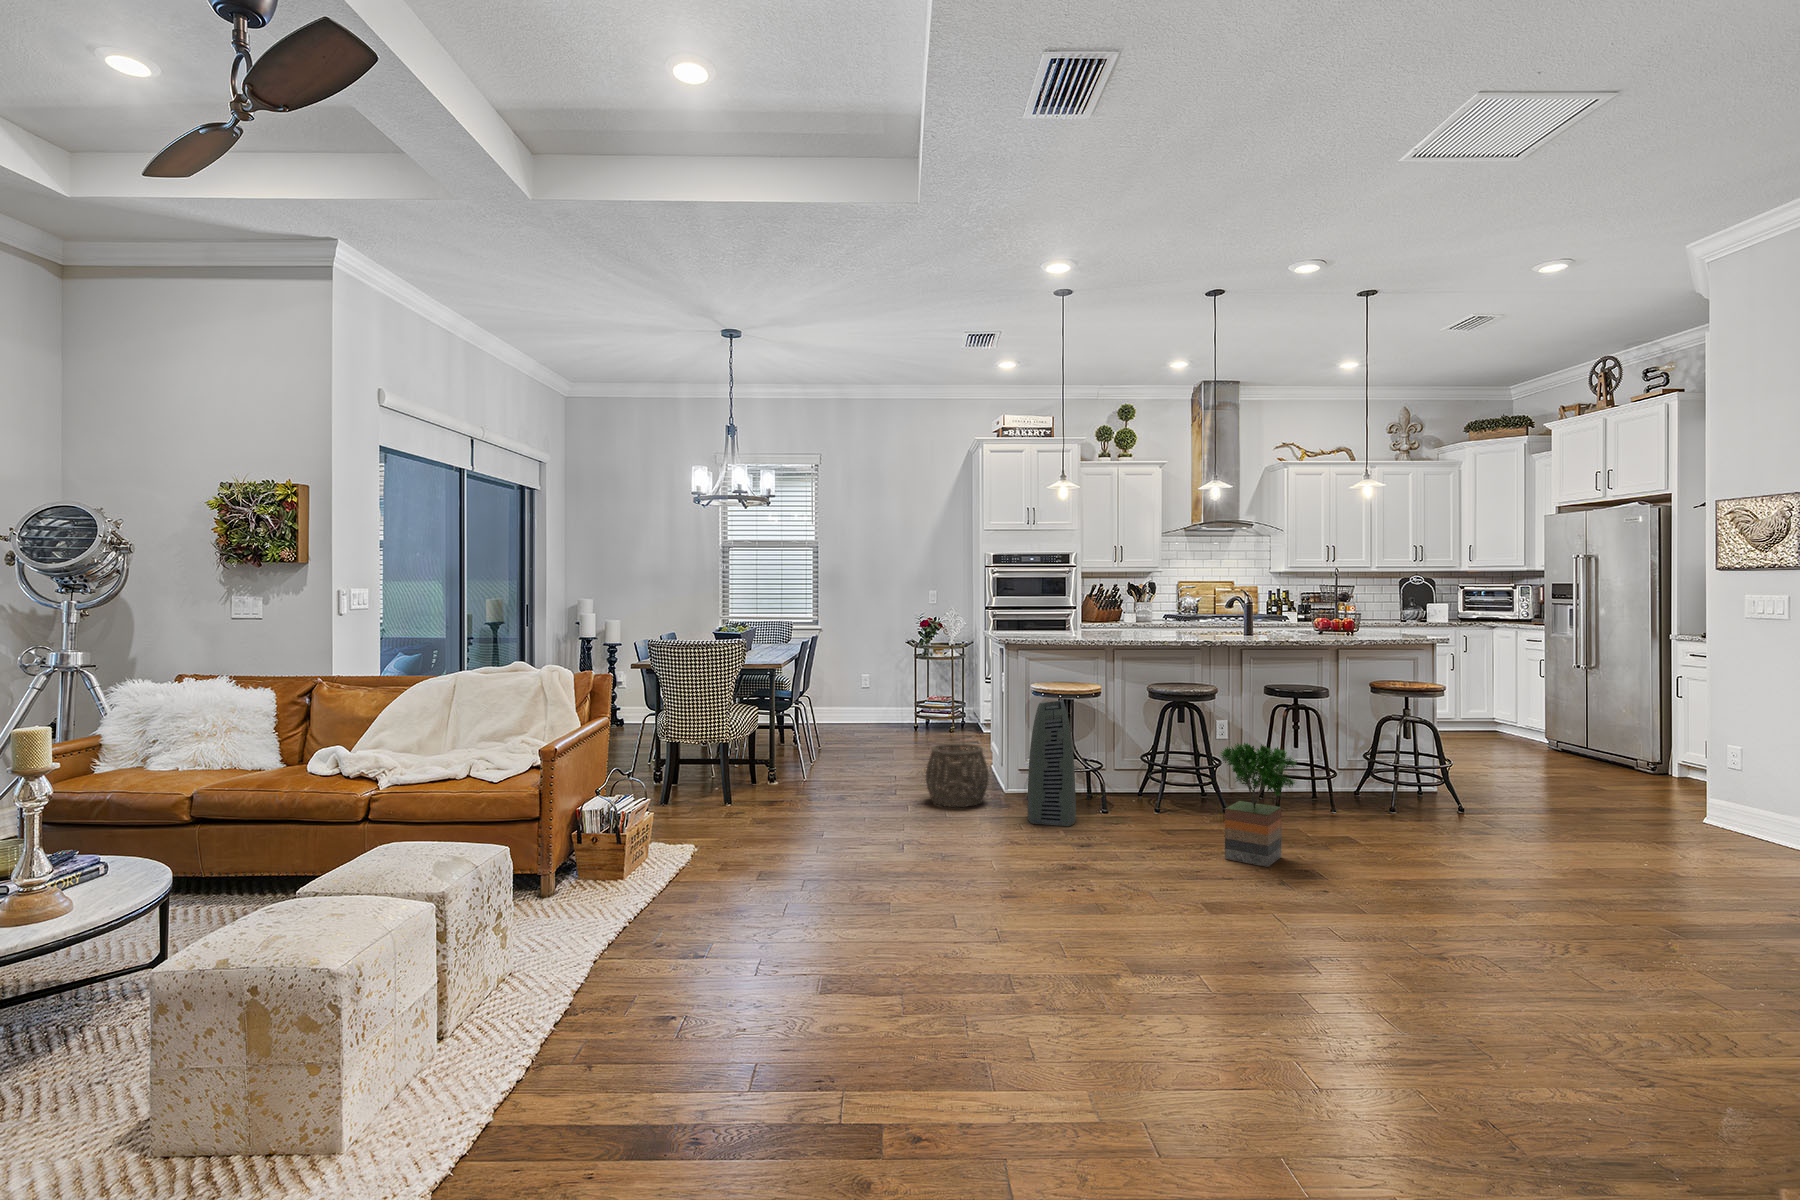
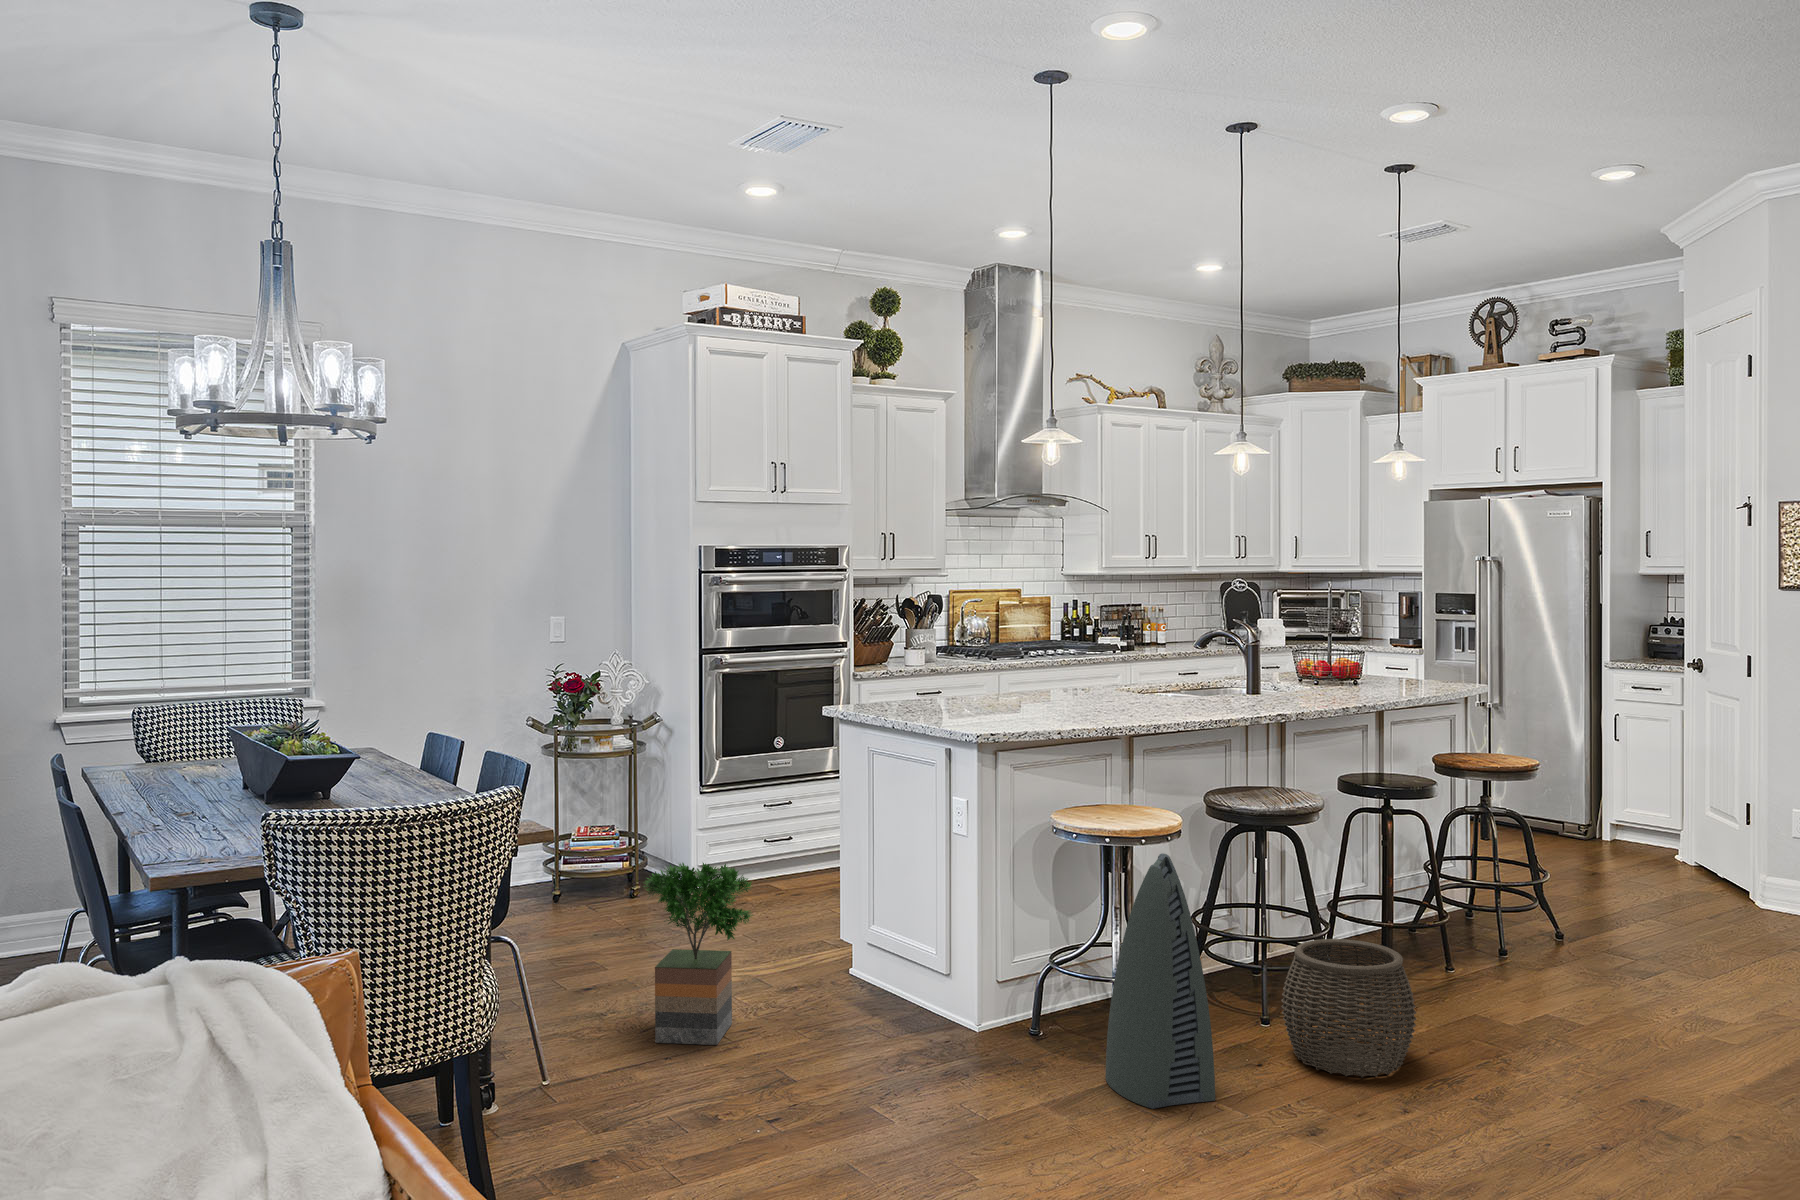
woven basket: present [926,743,989,807] -> present [1281,939,1416,1077]
potted tree: present [1221,743,1297,867] -> present [644,863,753,1045]

